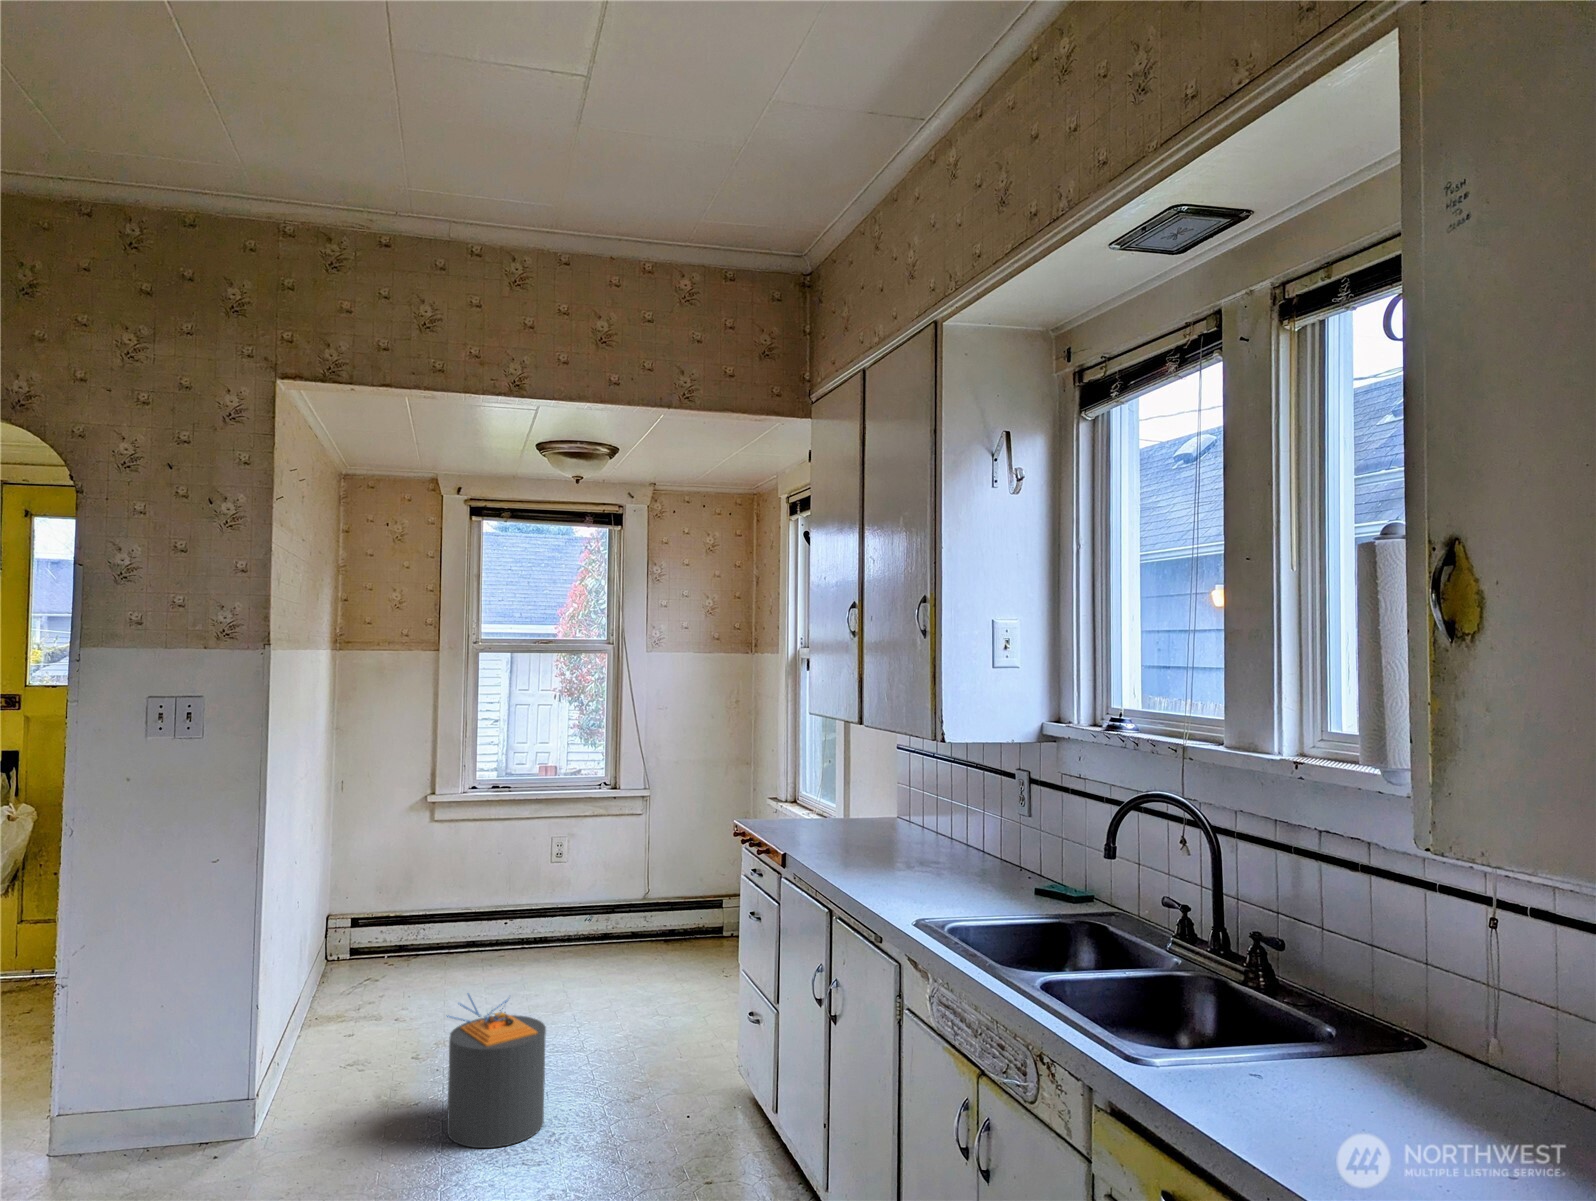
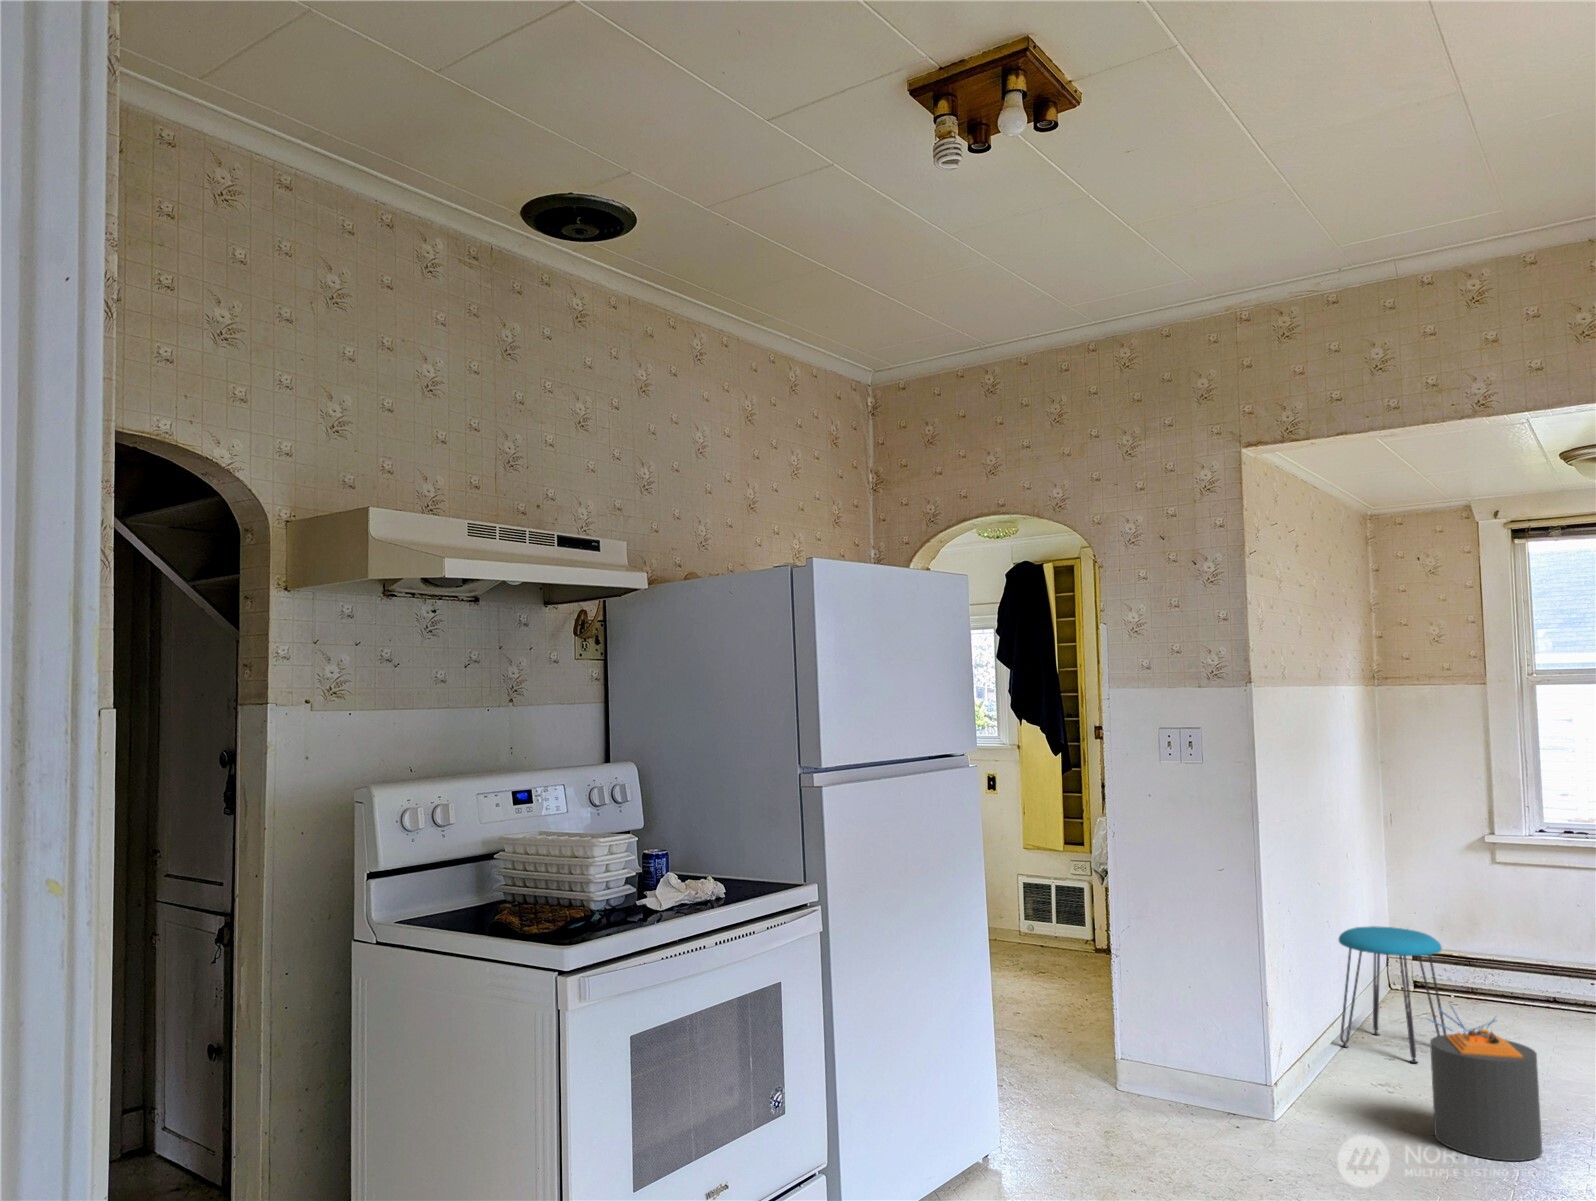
stool: none [309,908,416,1052] -> present [1339,926,1446,1063]

